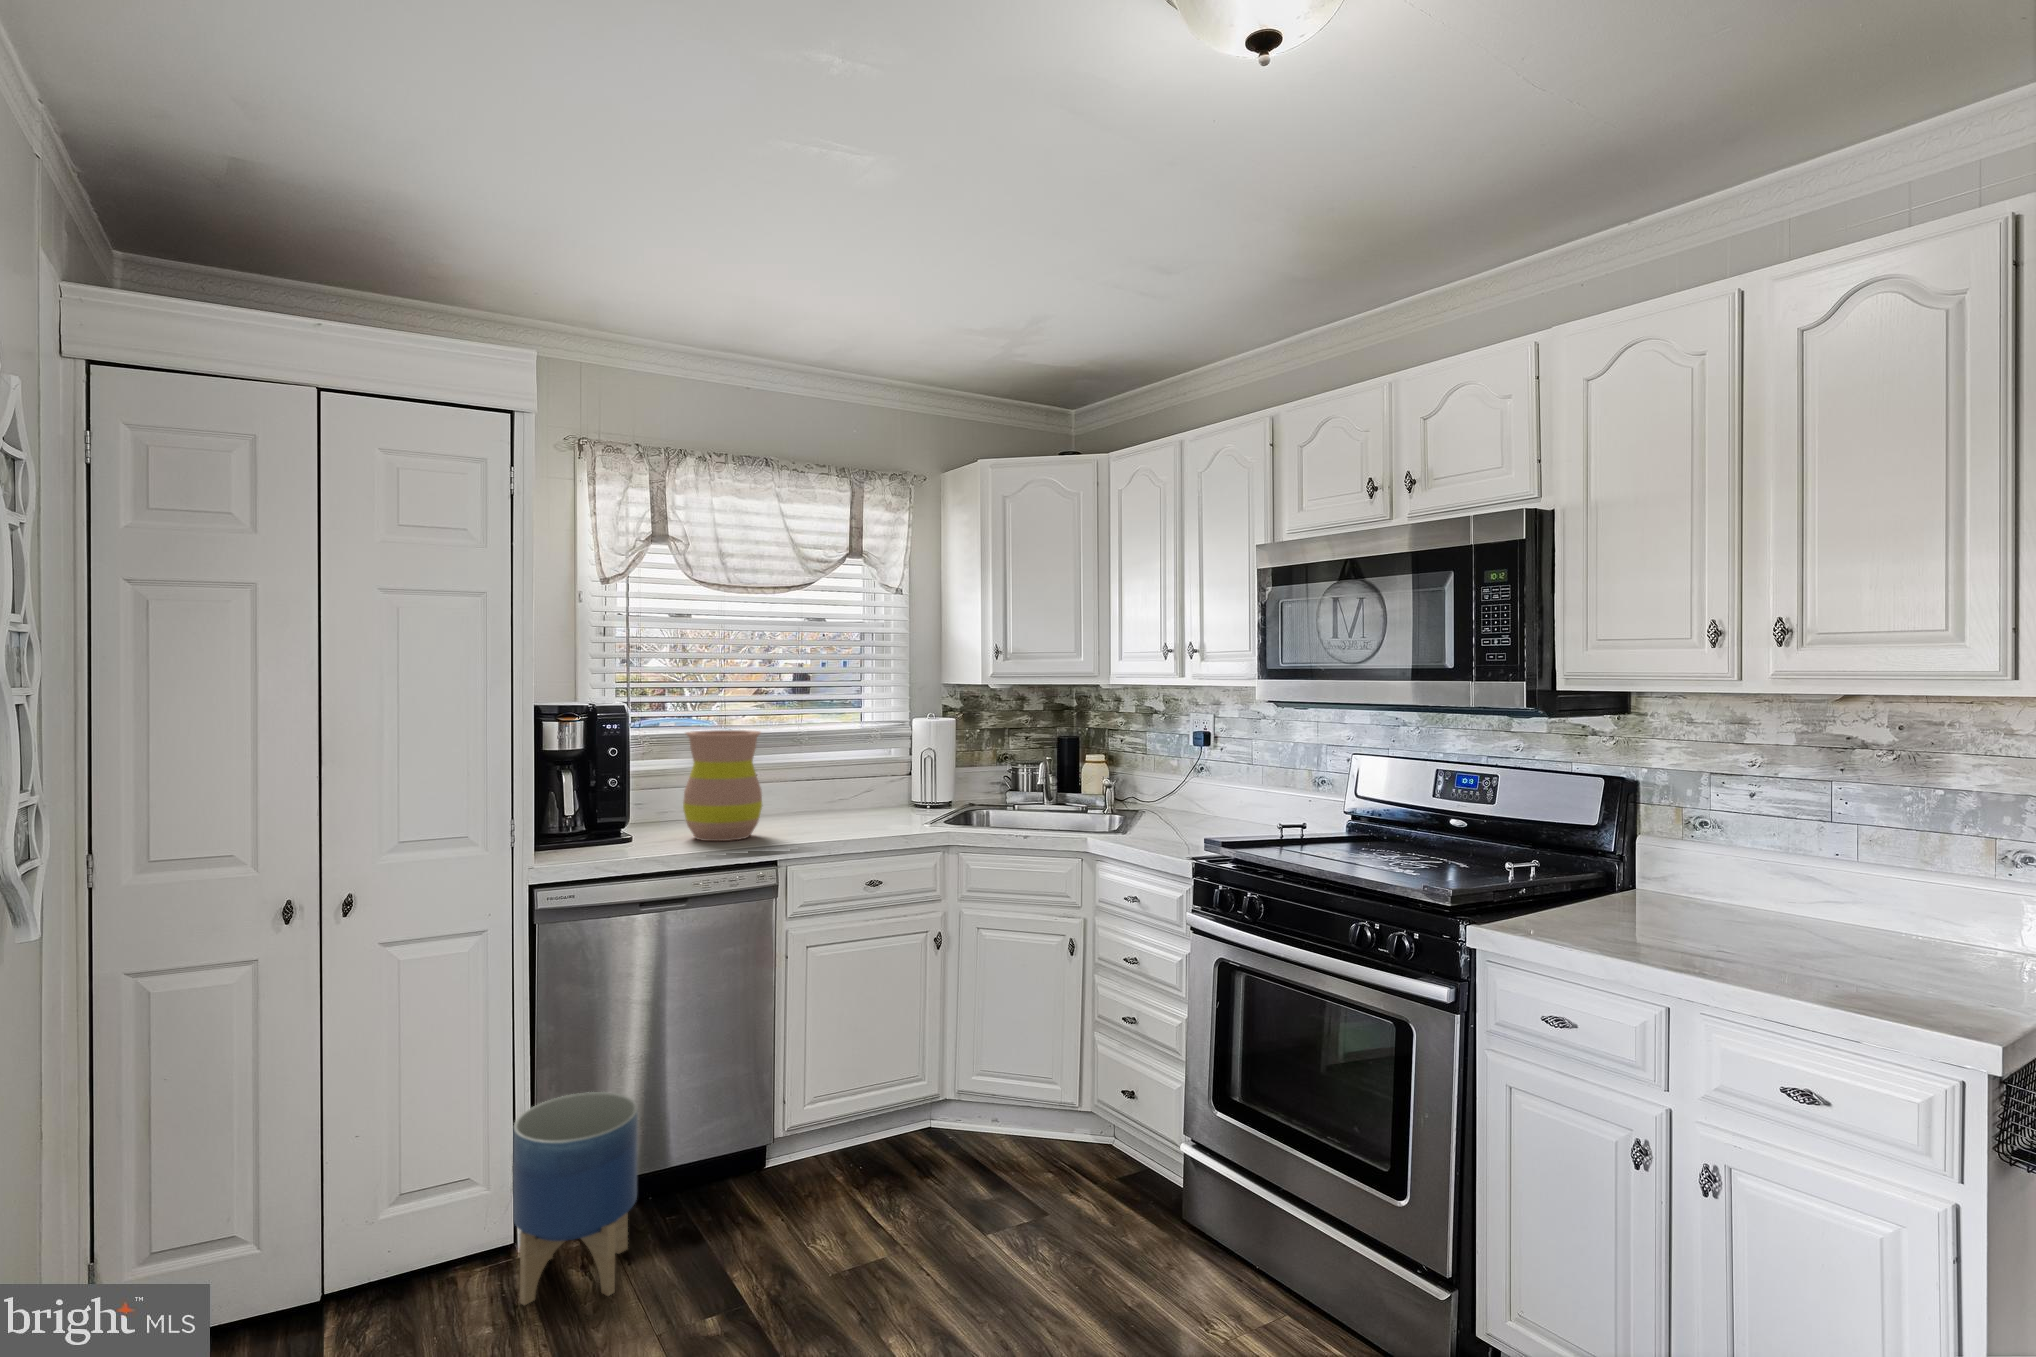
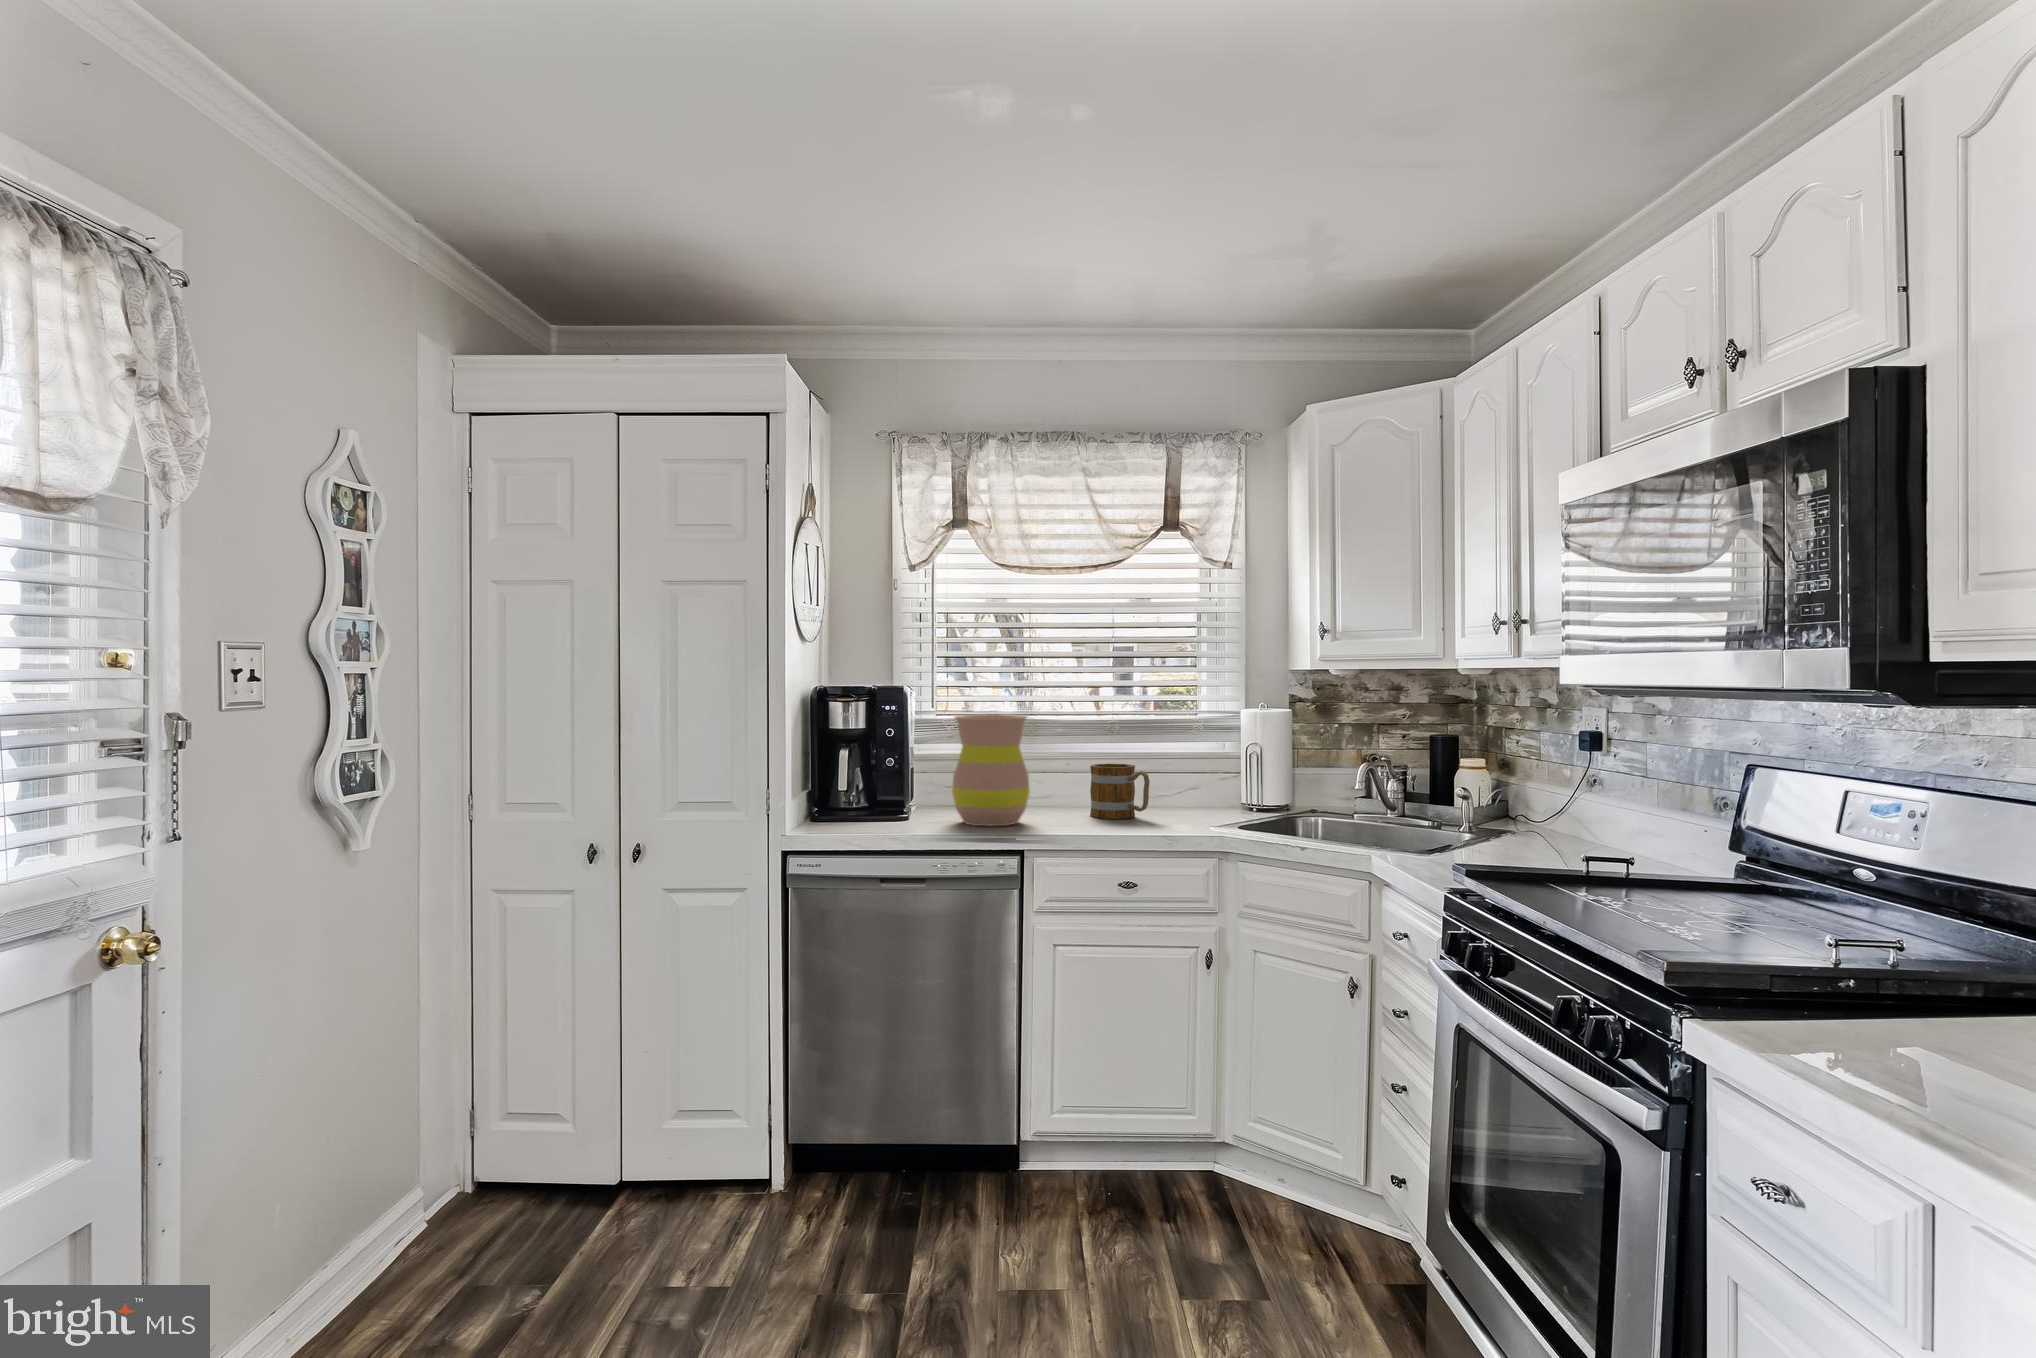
mug: none [798,773,857,825] -> present [1090,764,1150,819]
planter: present [513,1092,638,1305] -> none [745,1050,854,1245]

